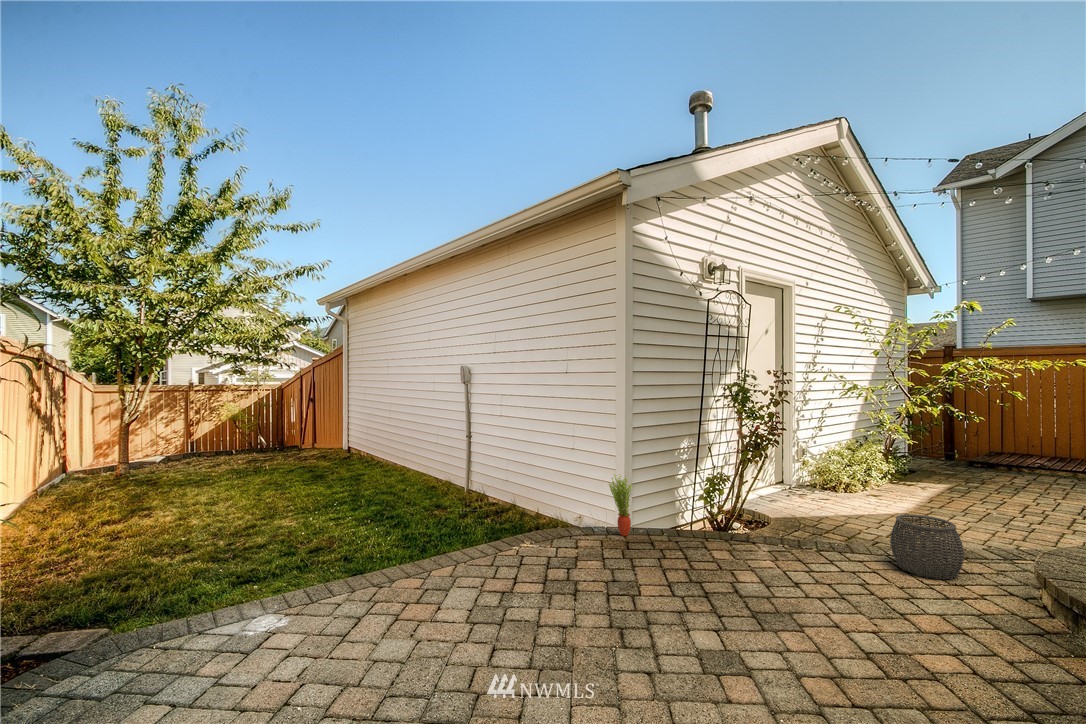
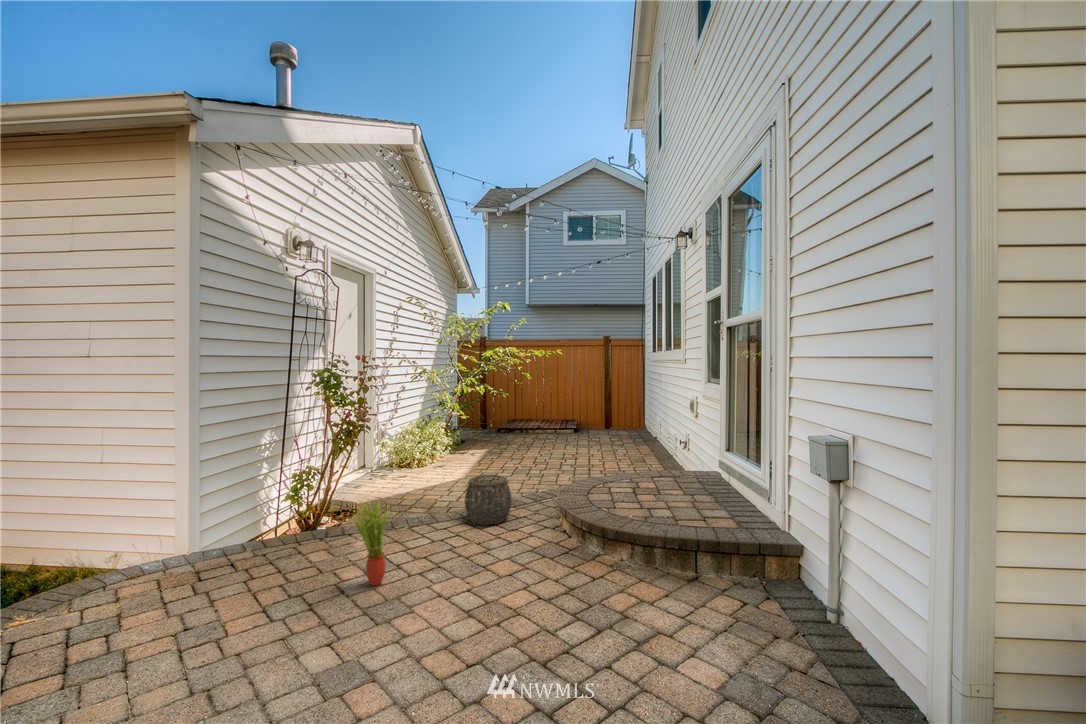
potted plant: present [609,474,632,536] -> present [352,500,389,585]

